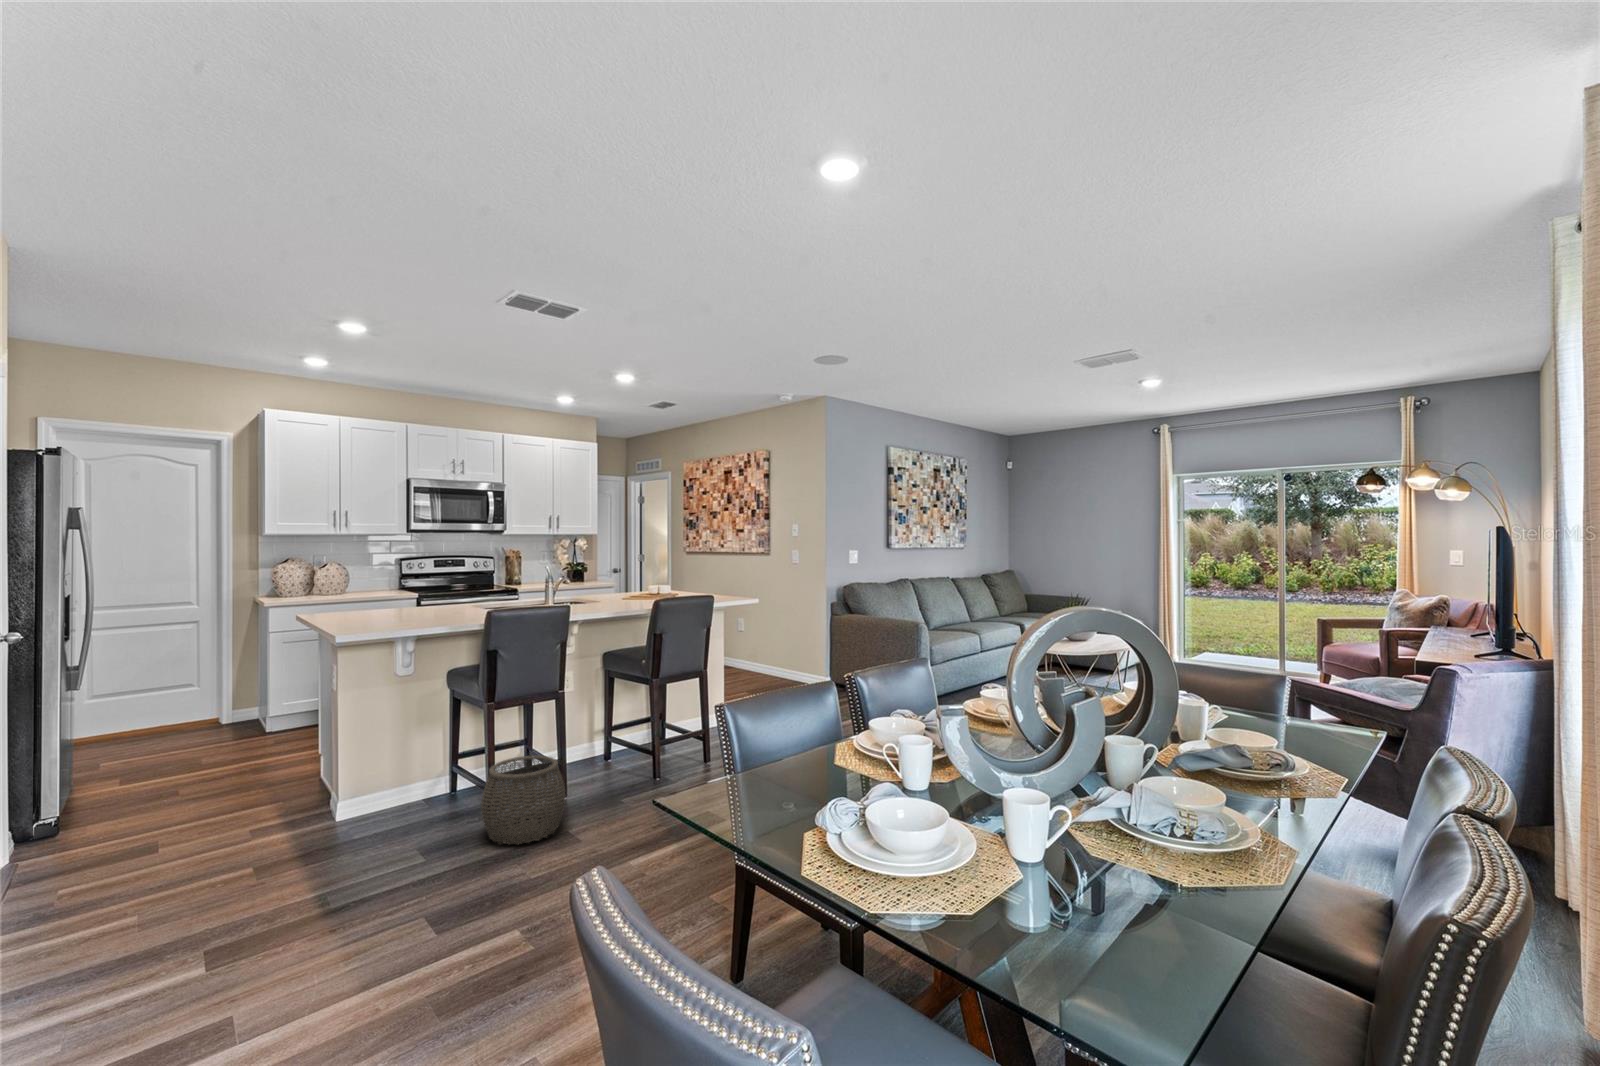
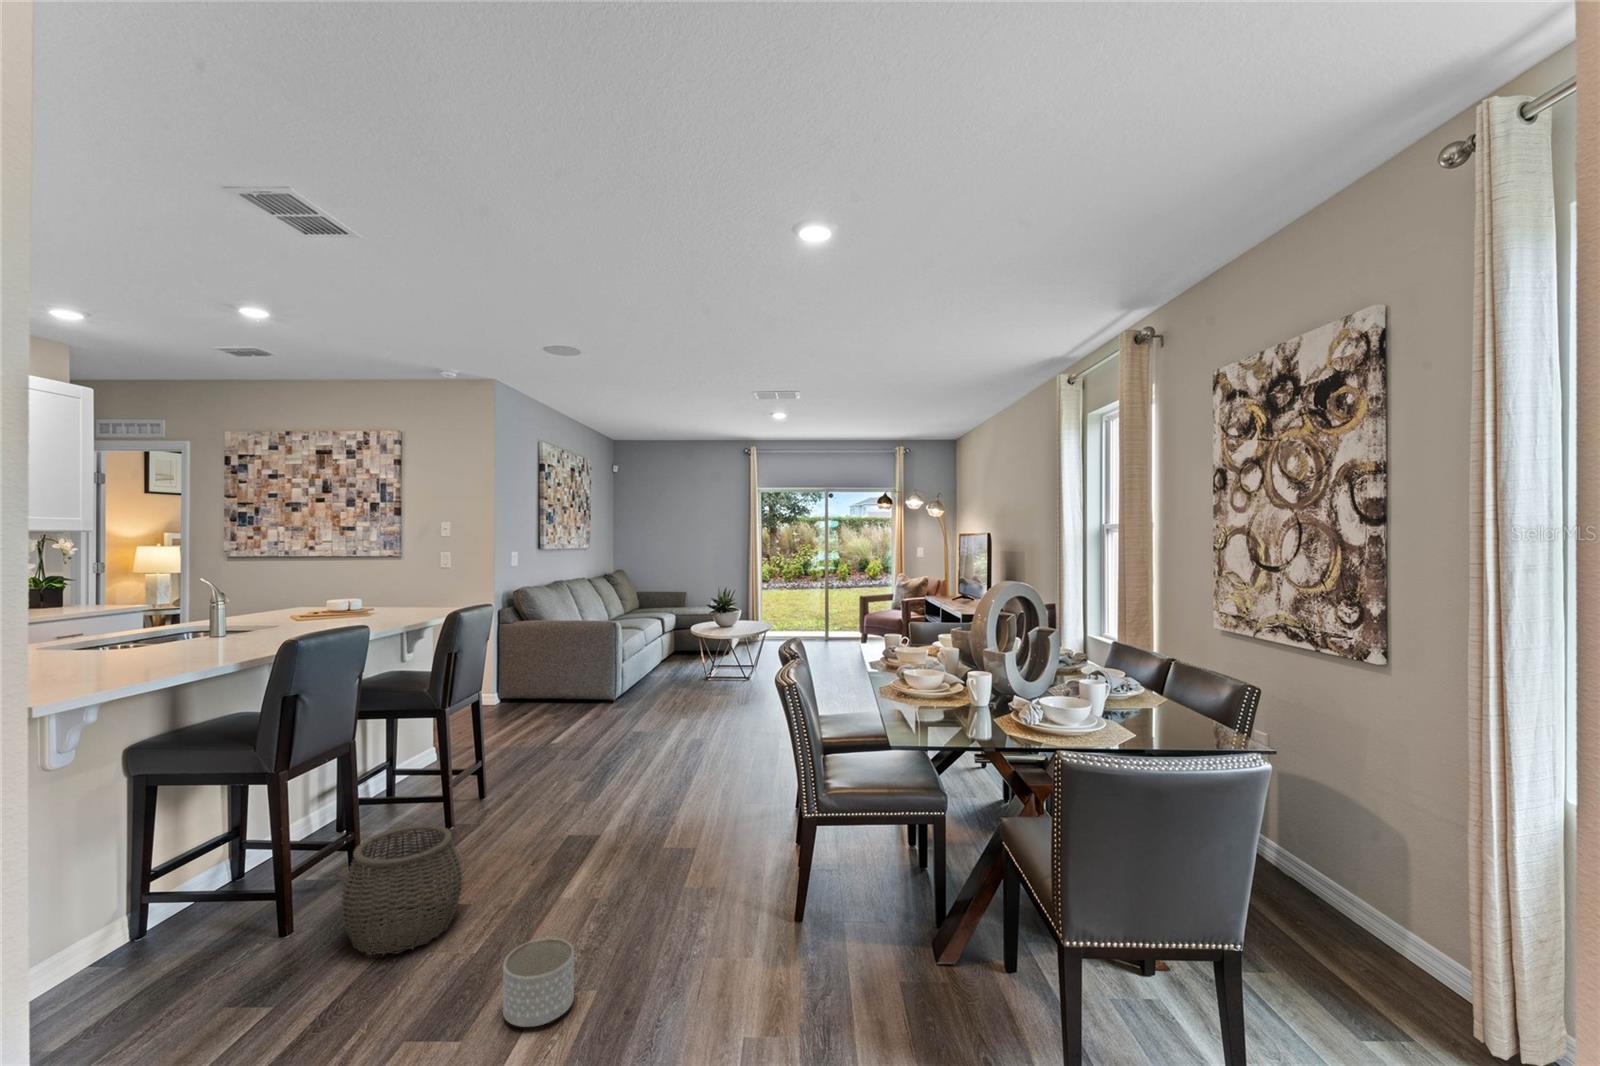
planter: none [463,862,522,928] -> present [503,938,574,1027]

